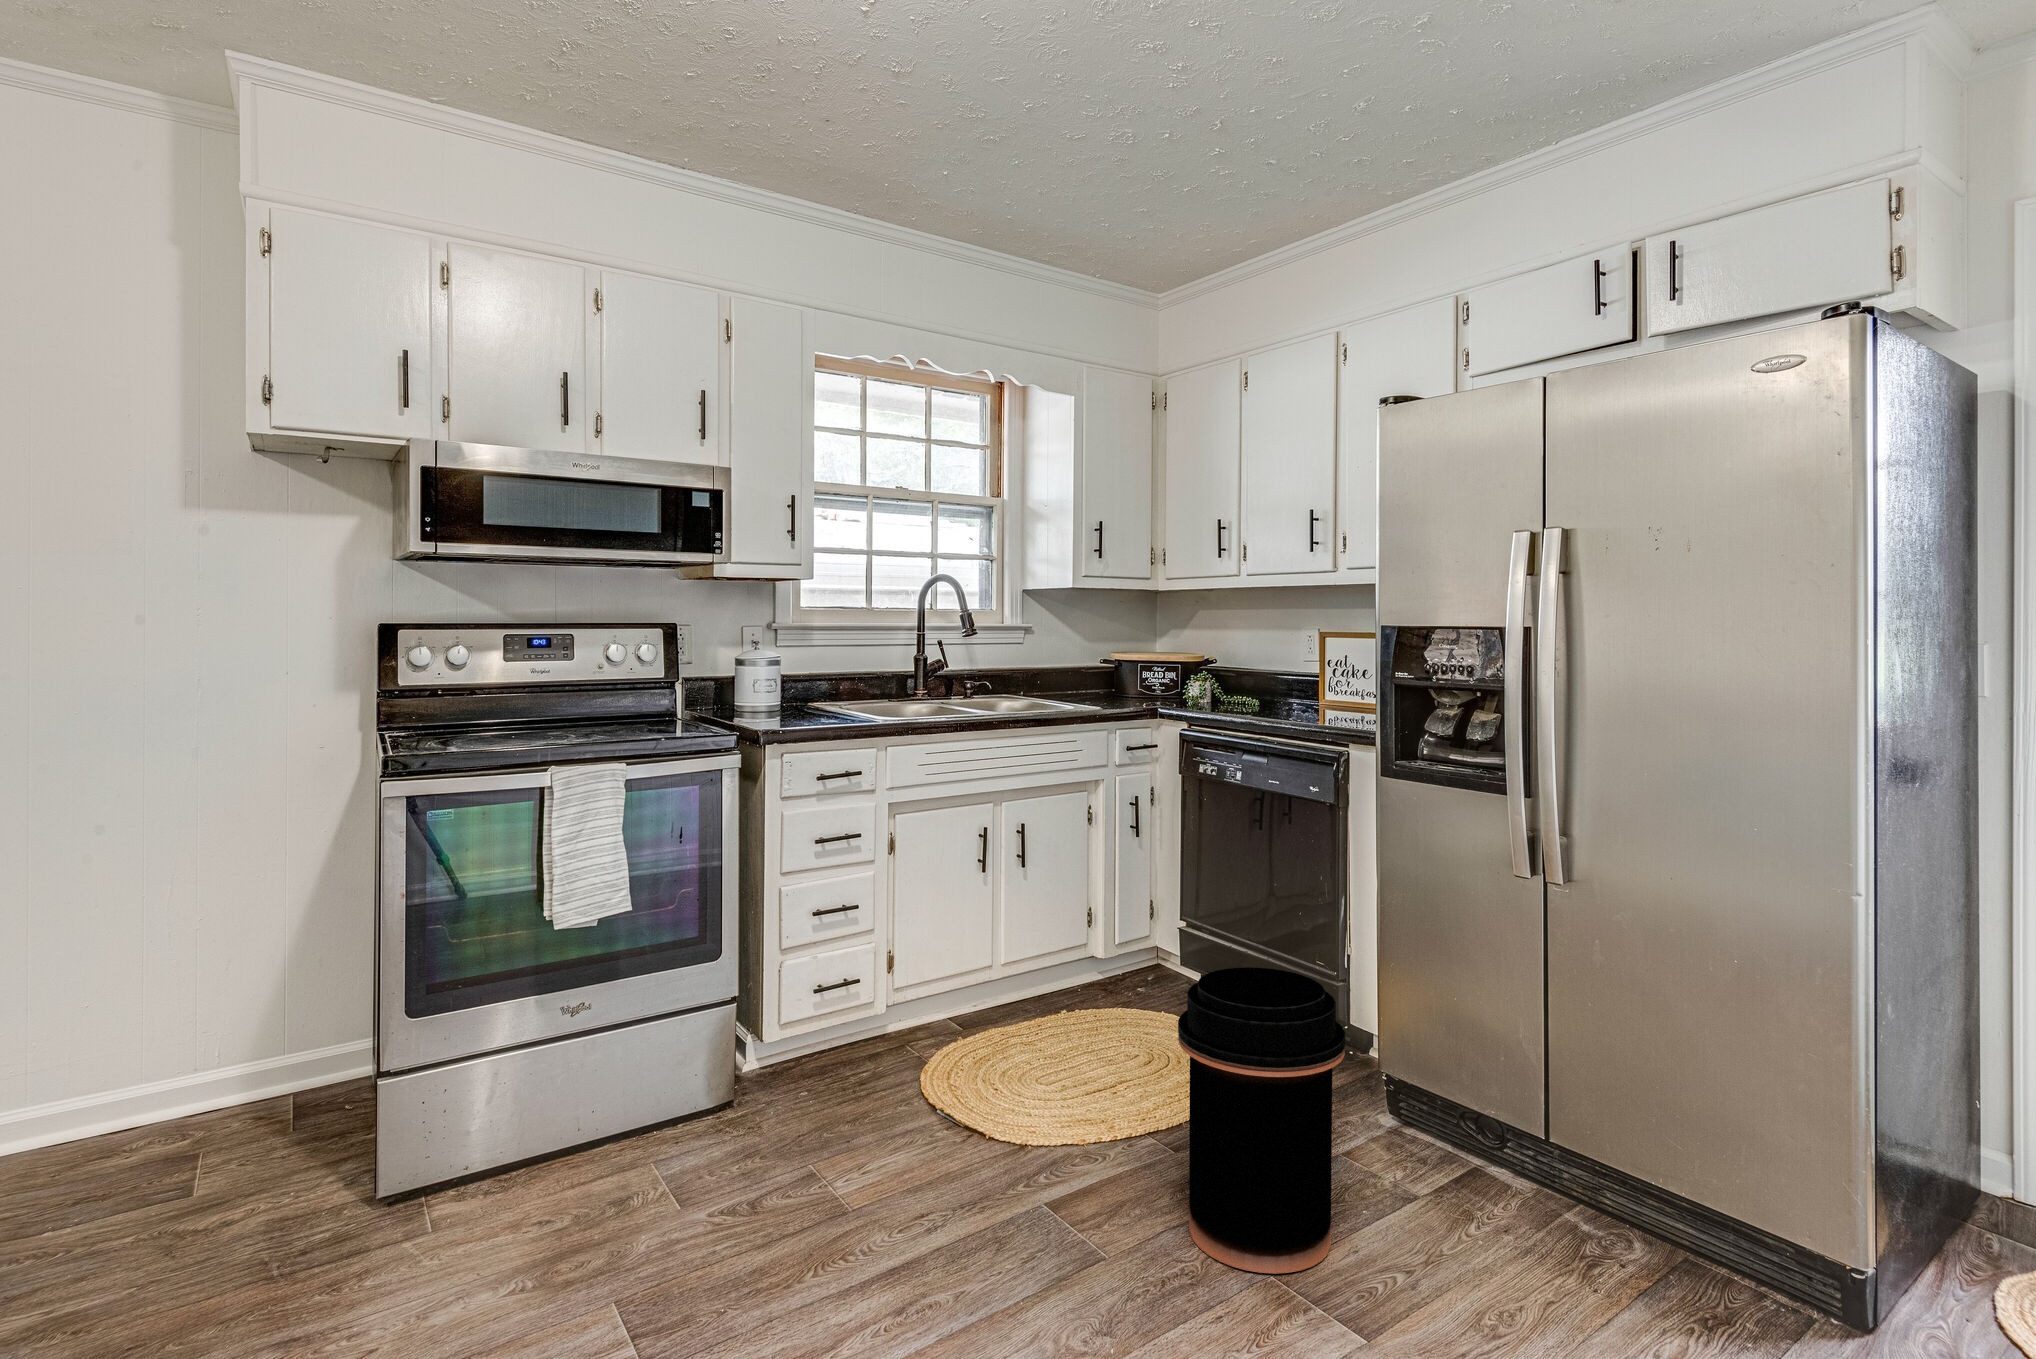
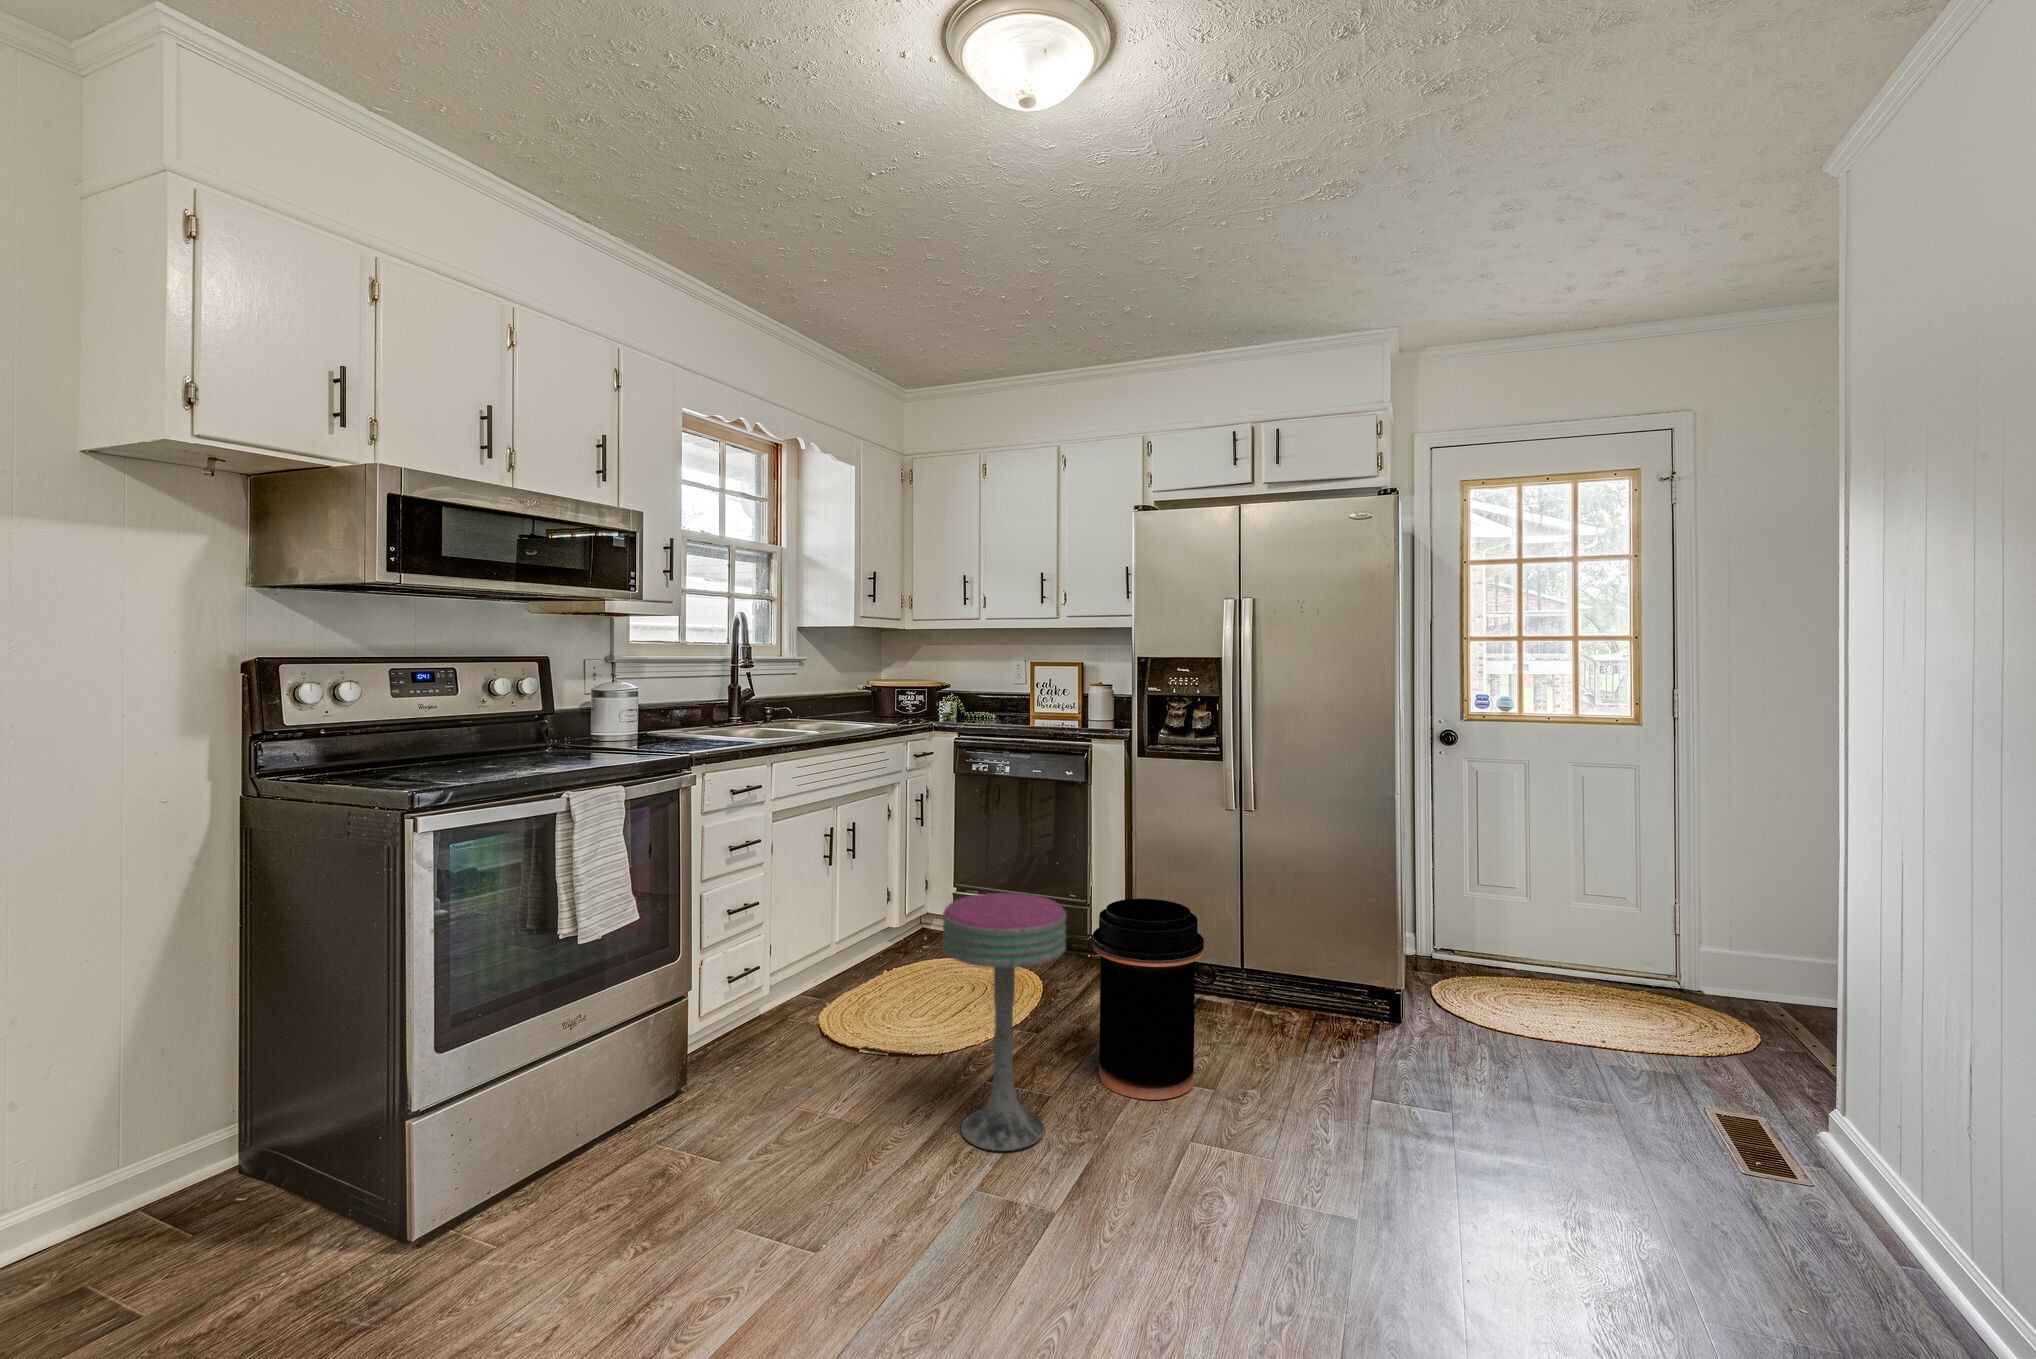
bar stool: none [915,931,1082,1282] -> present [943,893,1066,1151]

